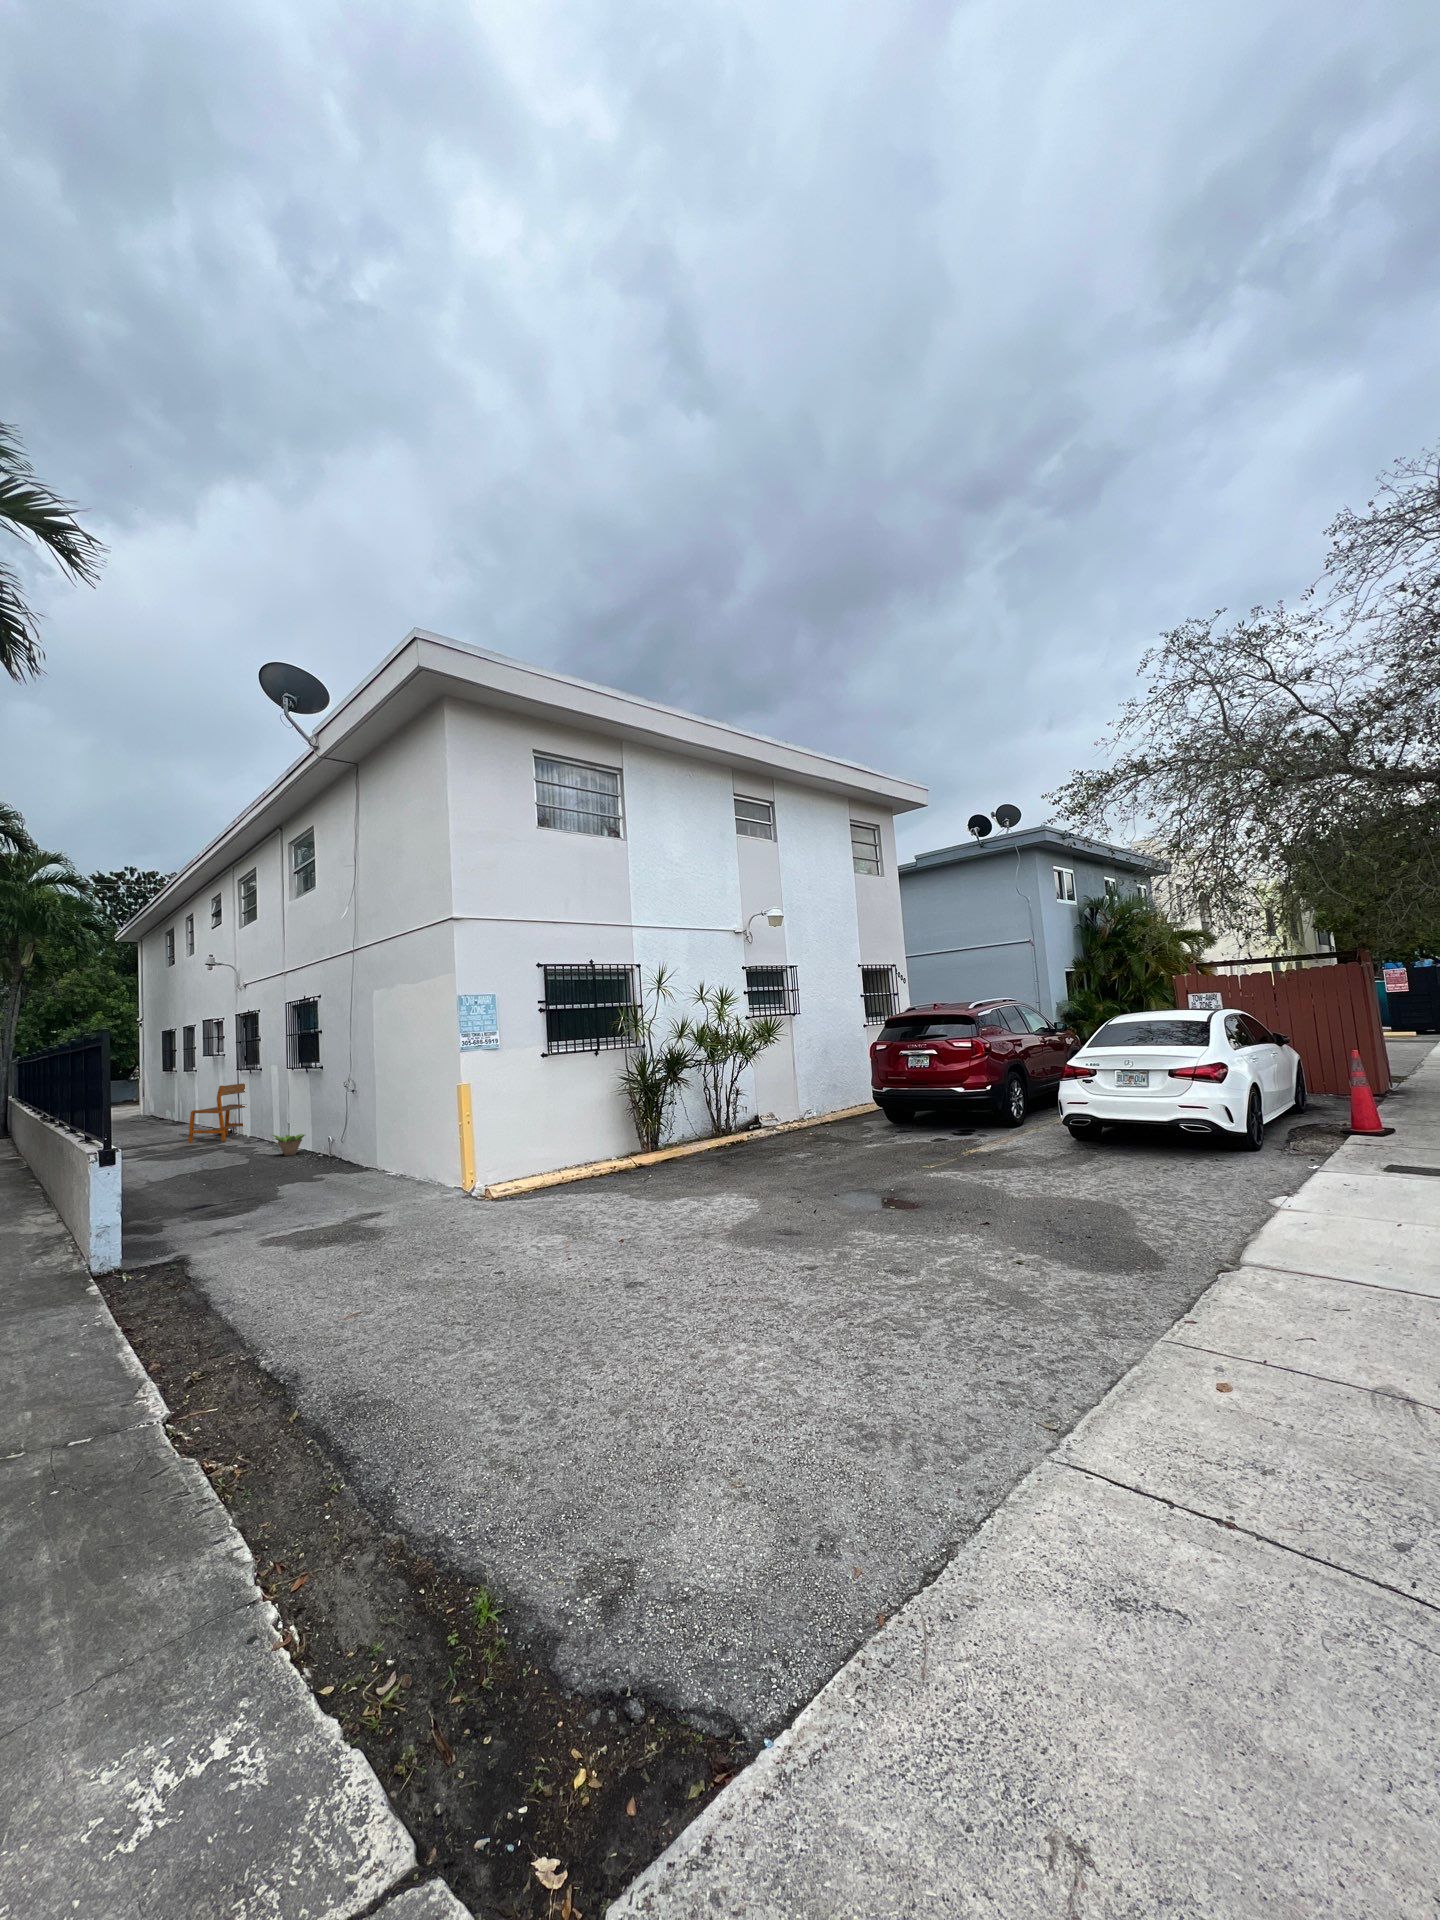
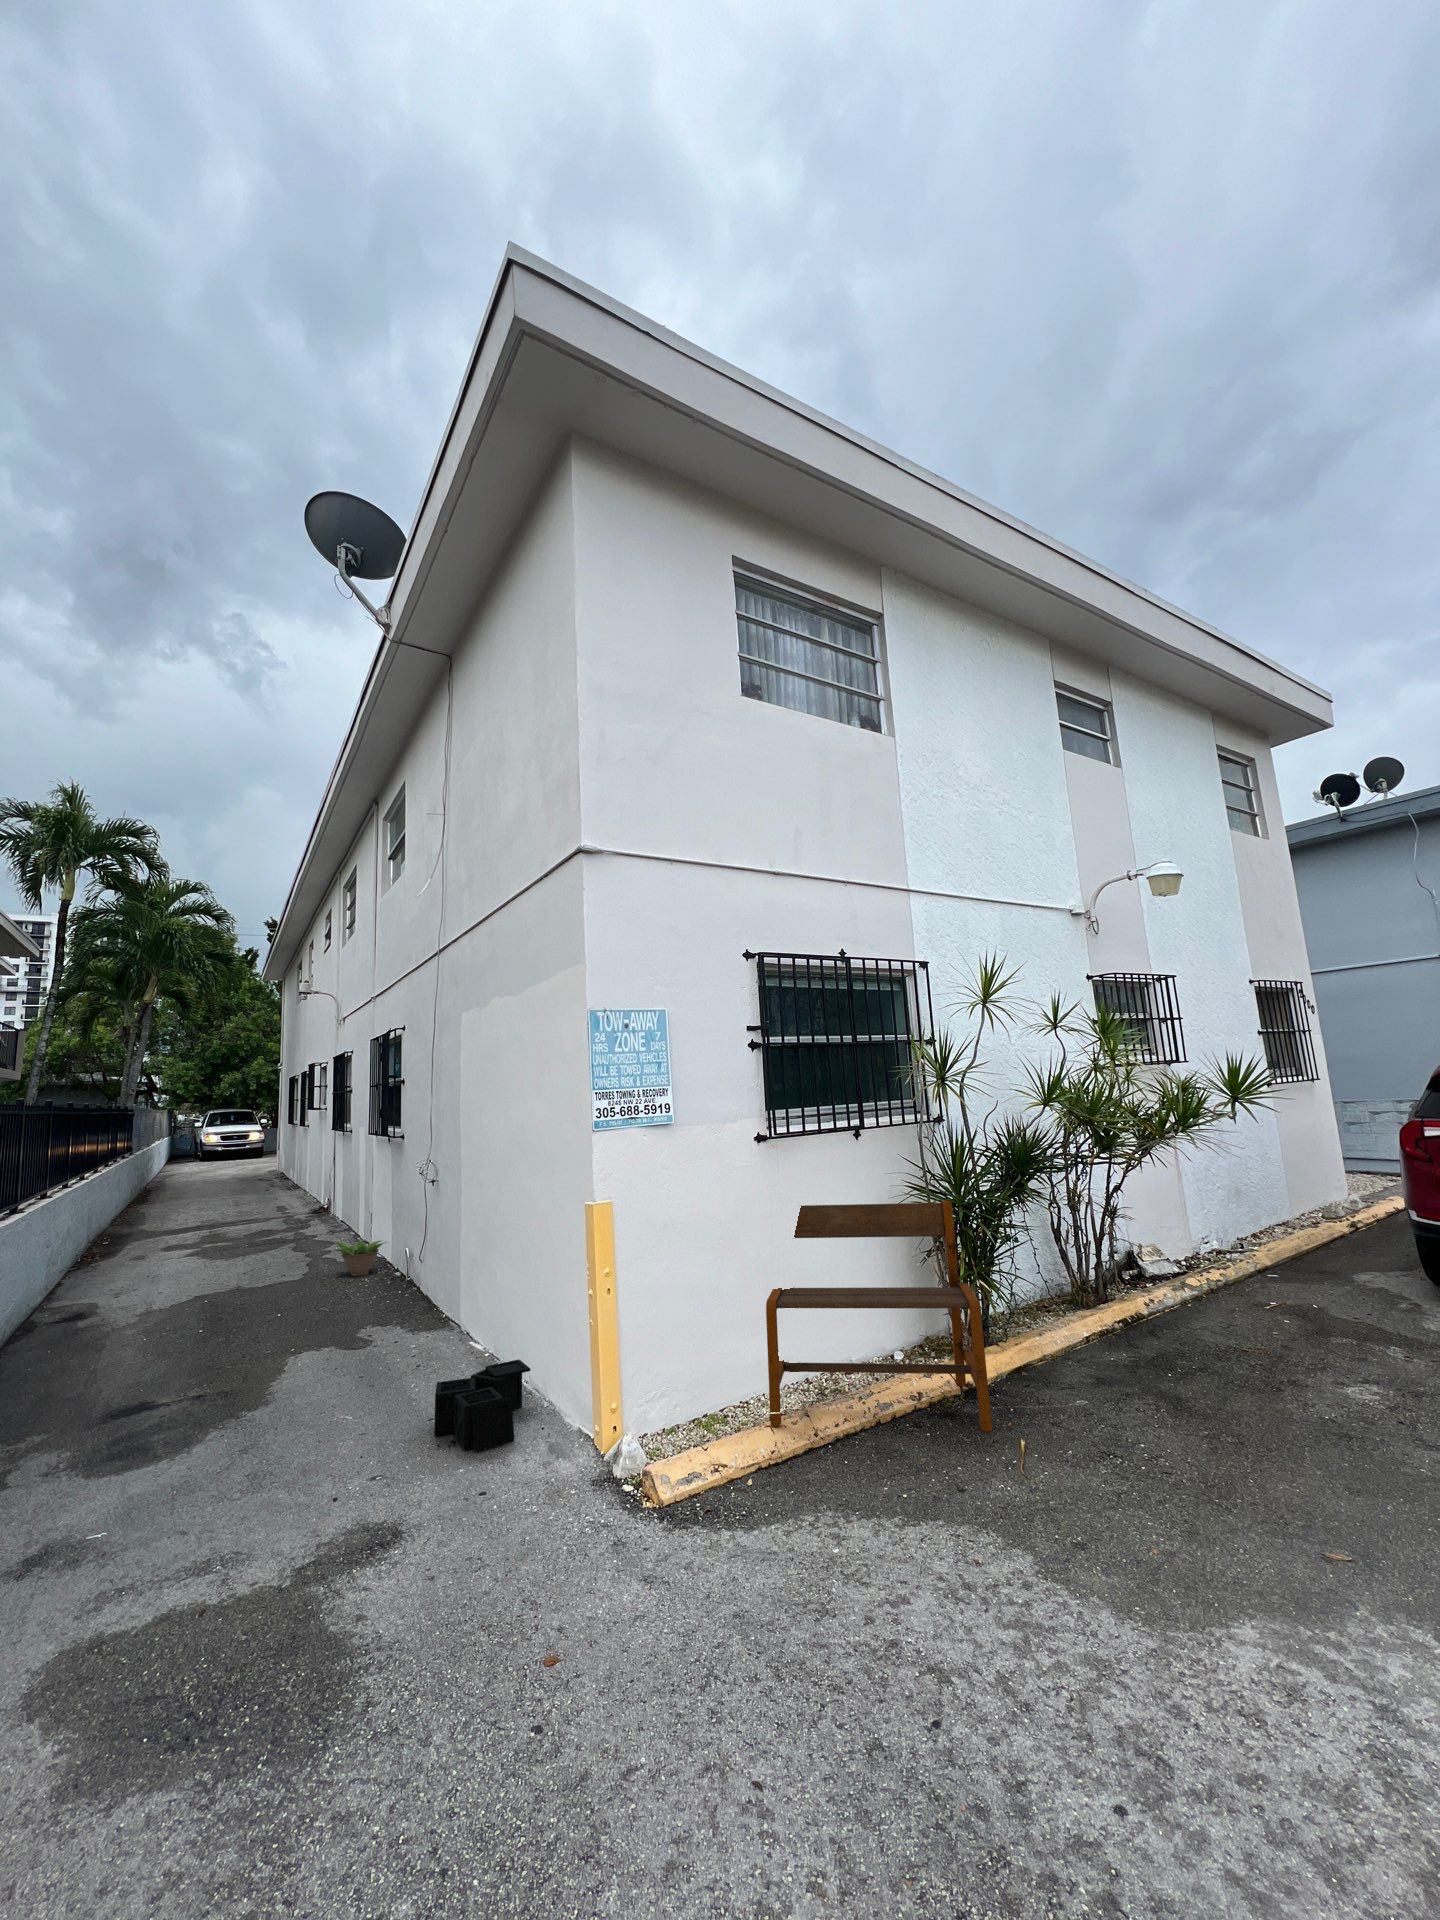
bench: present [188,1083,247,1143] -> present [766,1201,992,1432]
storage bin: none [384,1164,429,1194] -> present [434,1359,530,1452]

